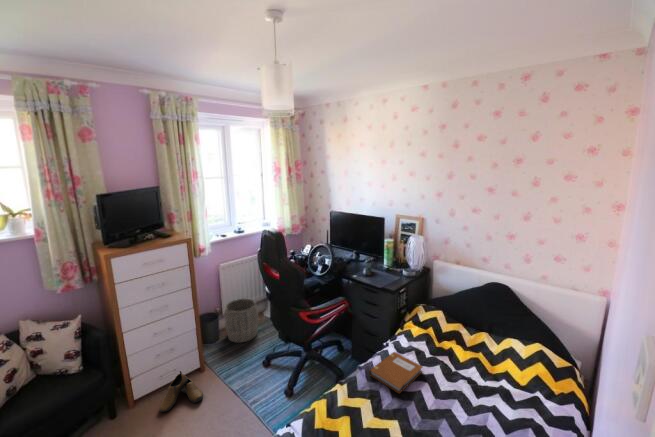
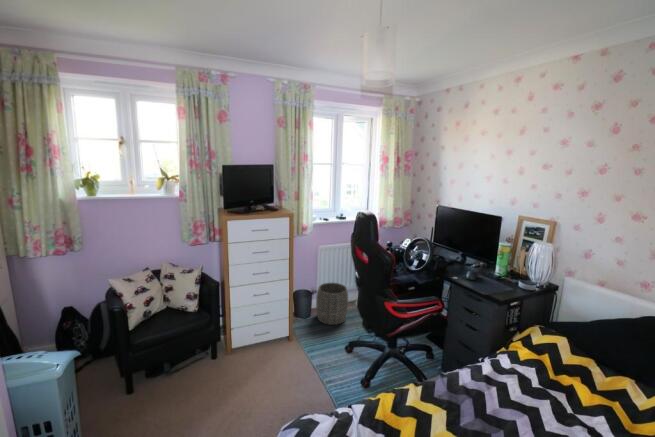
notebook: present [369,352,422,393] -> none [452,369,525,416]
shoe: present [160,371,203,412] -> none [249,334,286,366]

